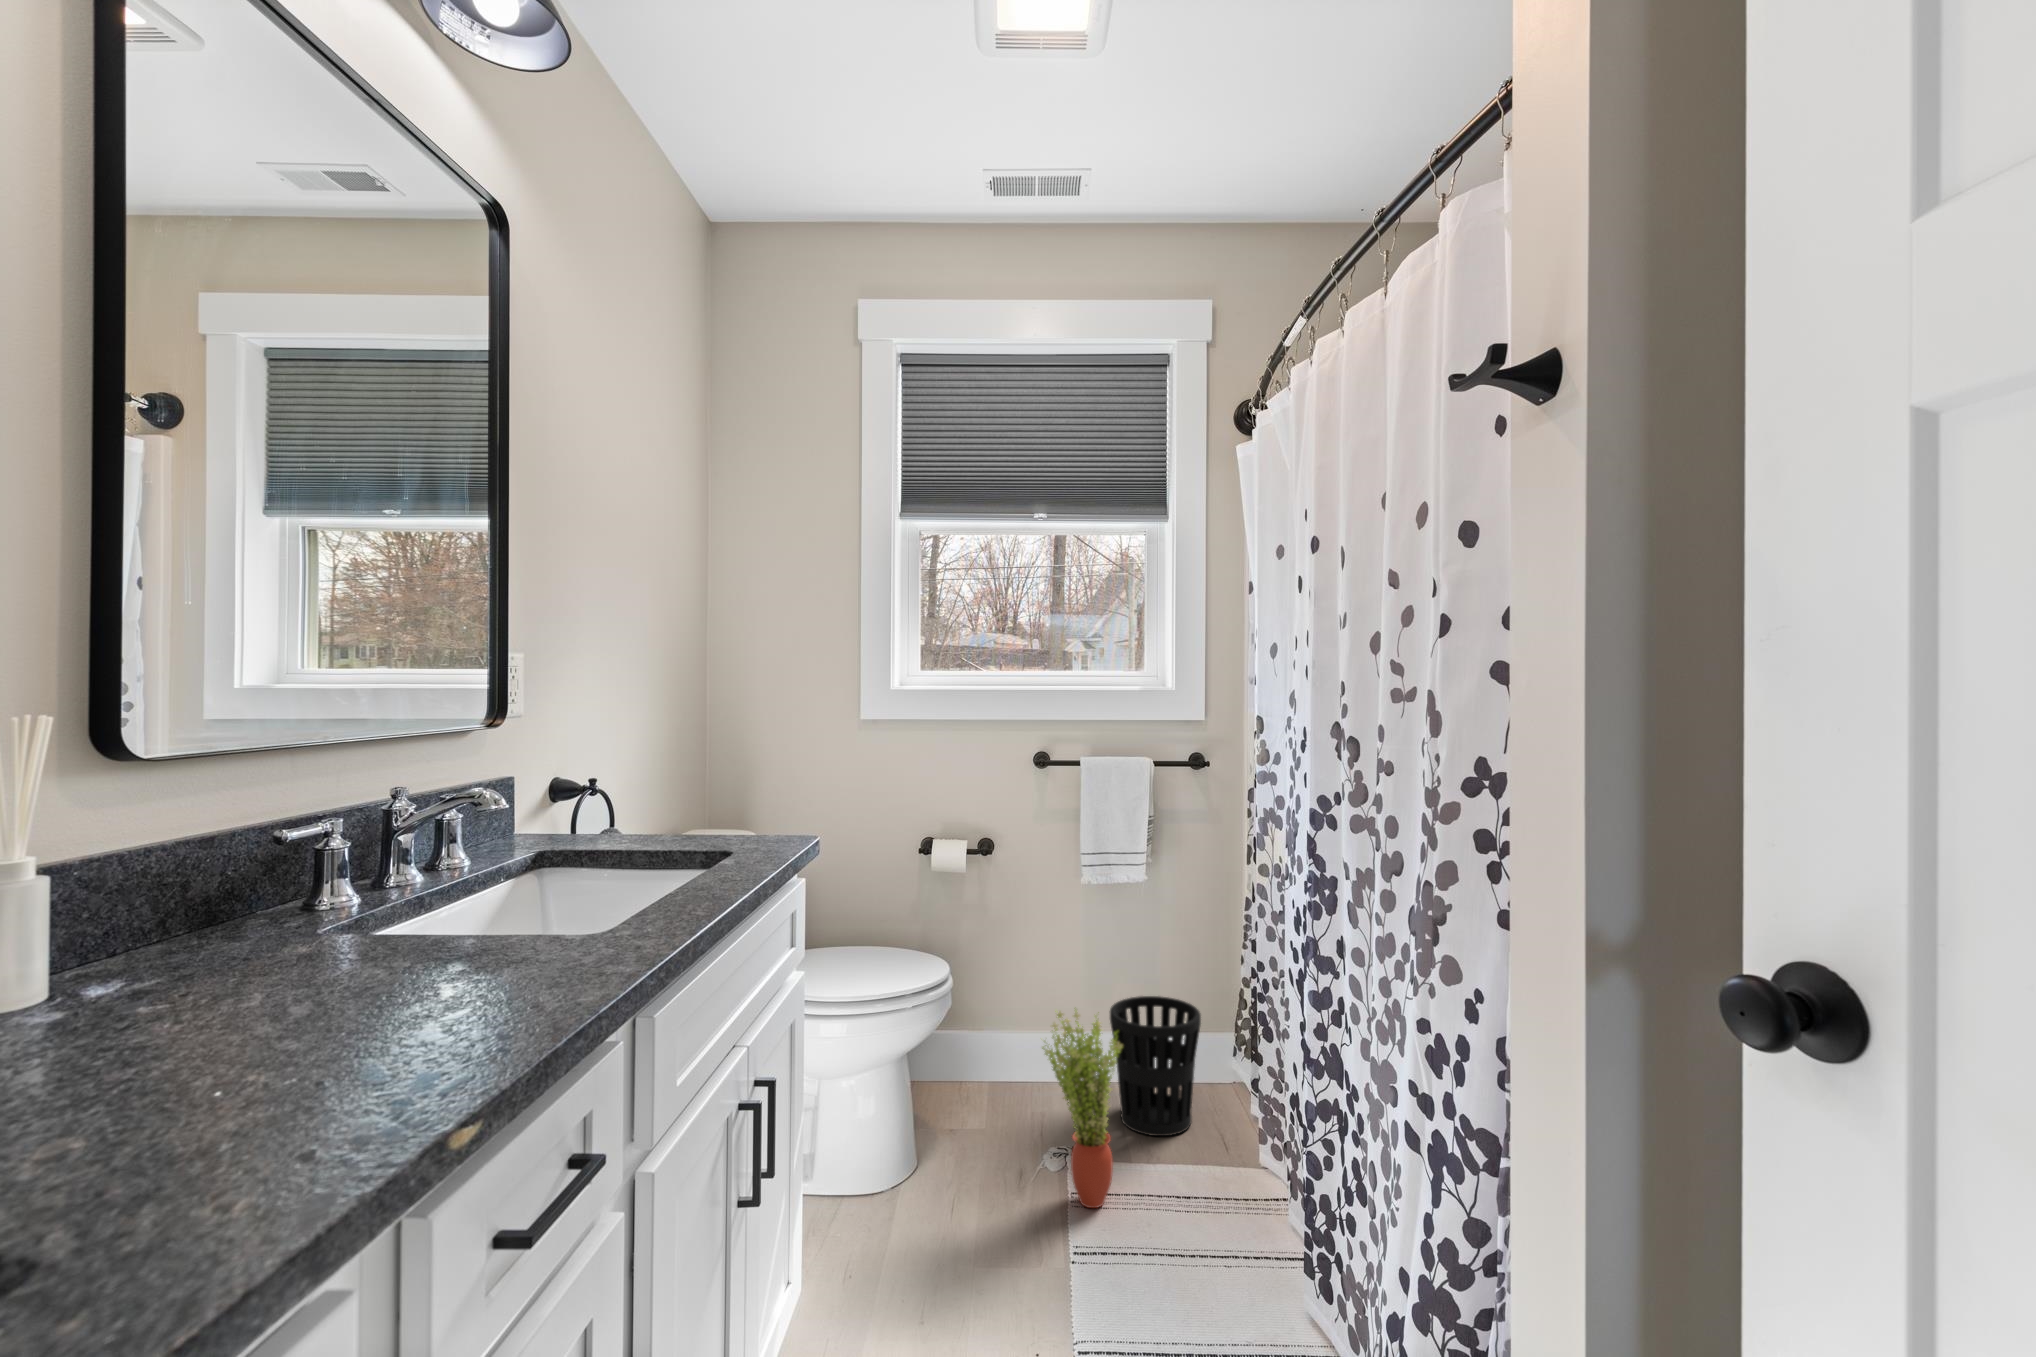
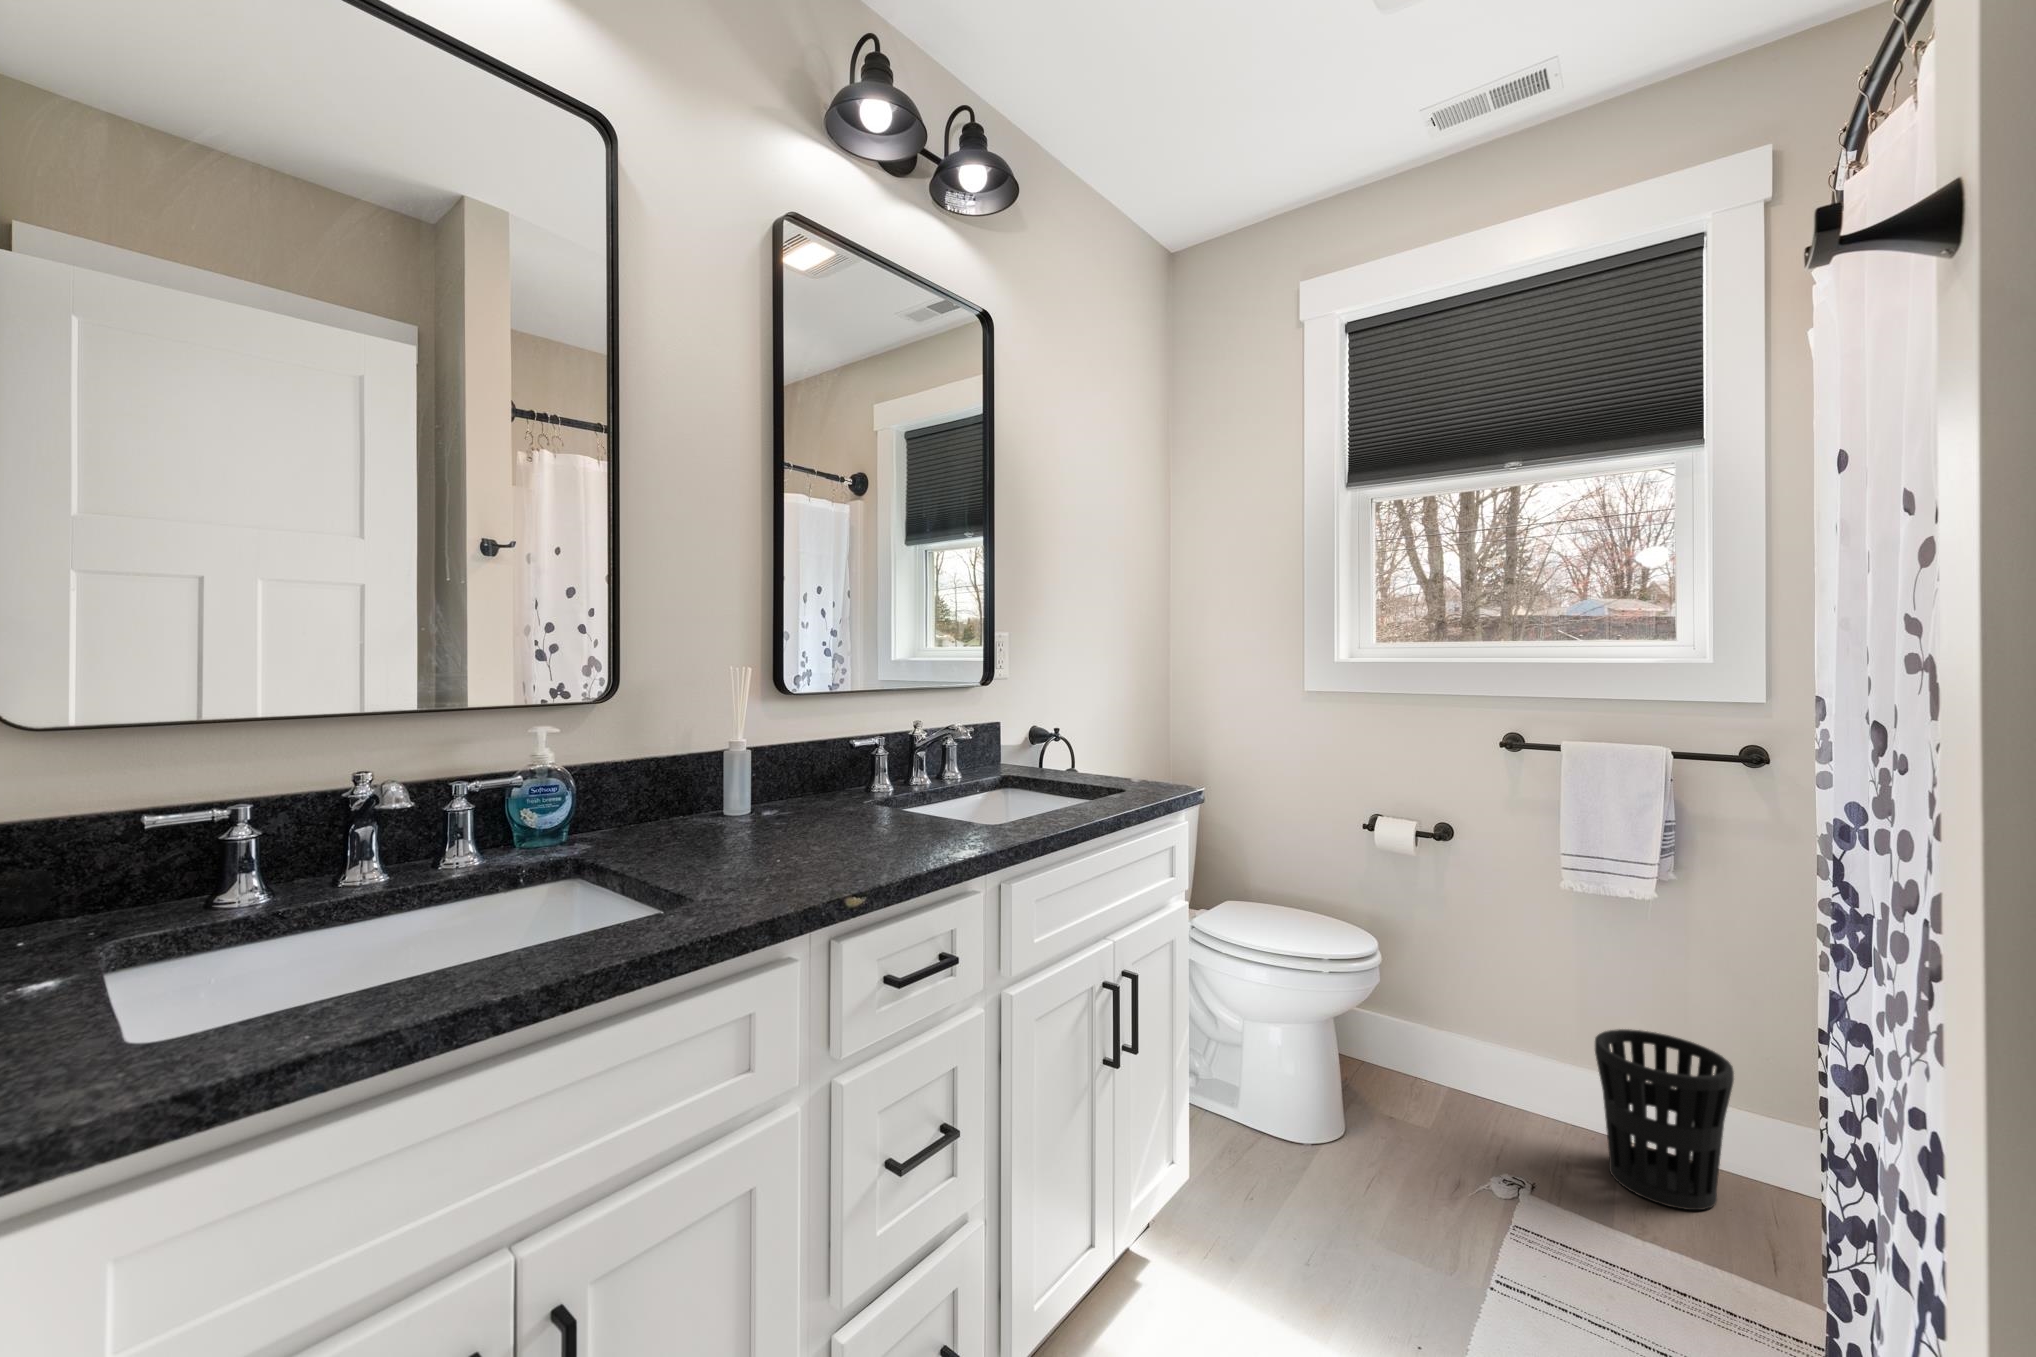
potted plant: present [1042,1009,1123,1208] -> none [1472,1015,1581,1254]

